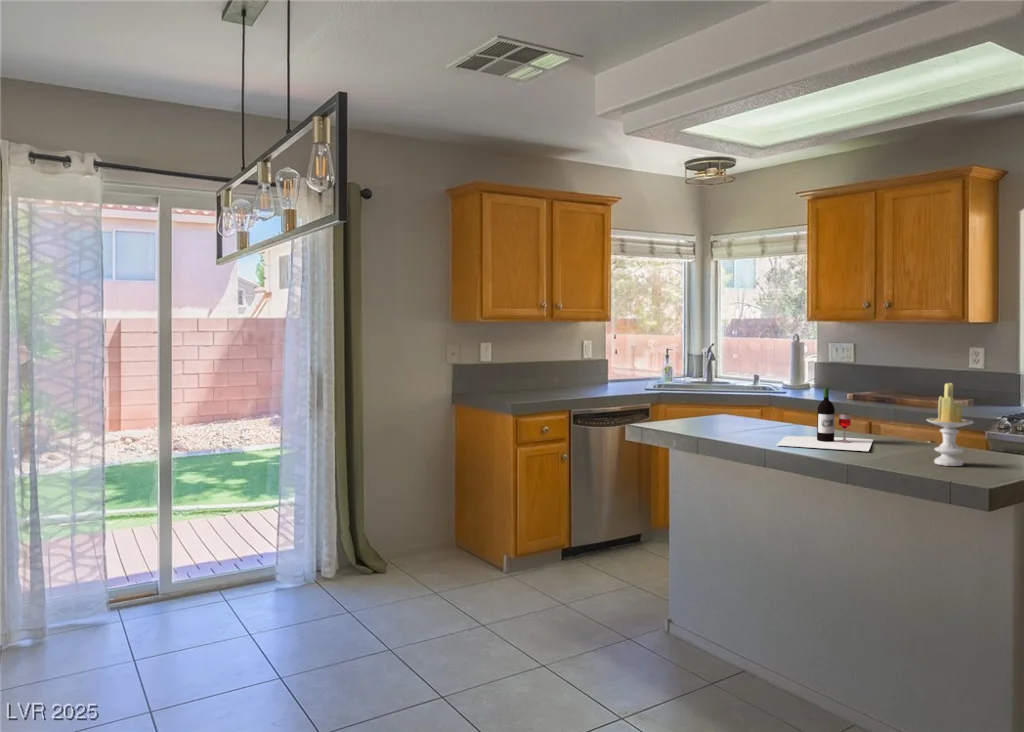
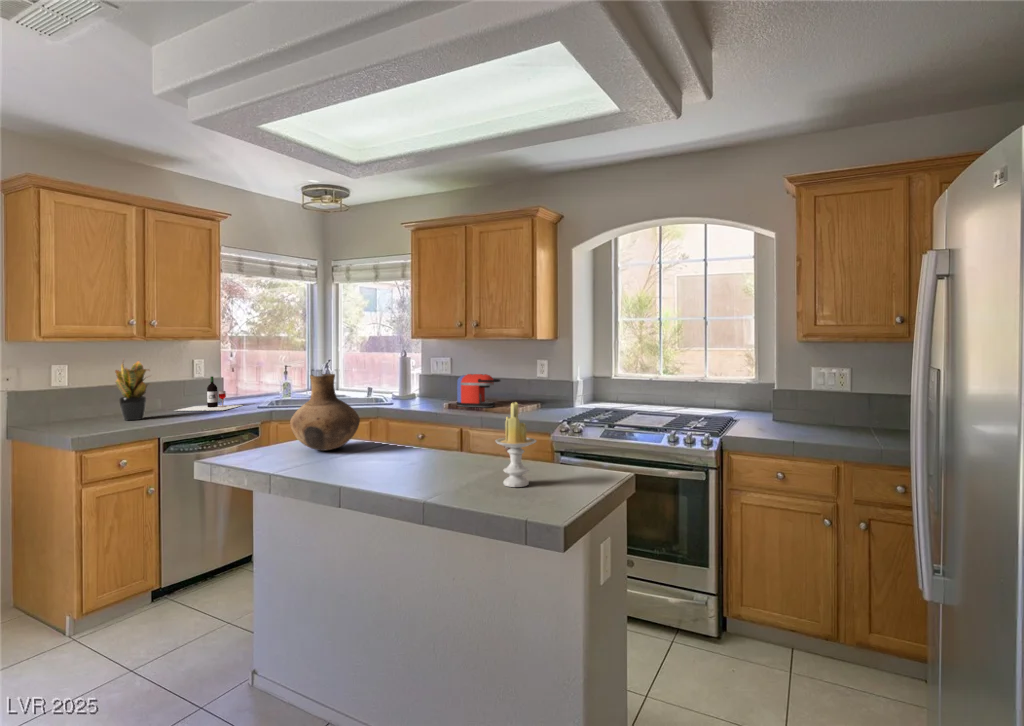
potted plant: none [525,336,564,395] -> present [115,361,151,420]
vase: none [705,354,771,426] -> present [290,374,360,451]
coffee maker: none [861,361,919,400] -> present [456,374,500,407]
wine bottle: present [776,388,873,451] -> present [176,376,242,411]

